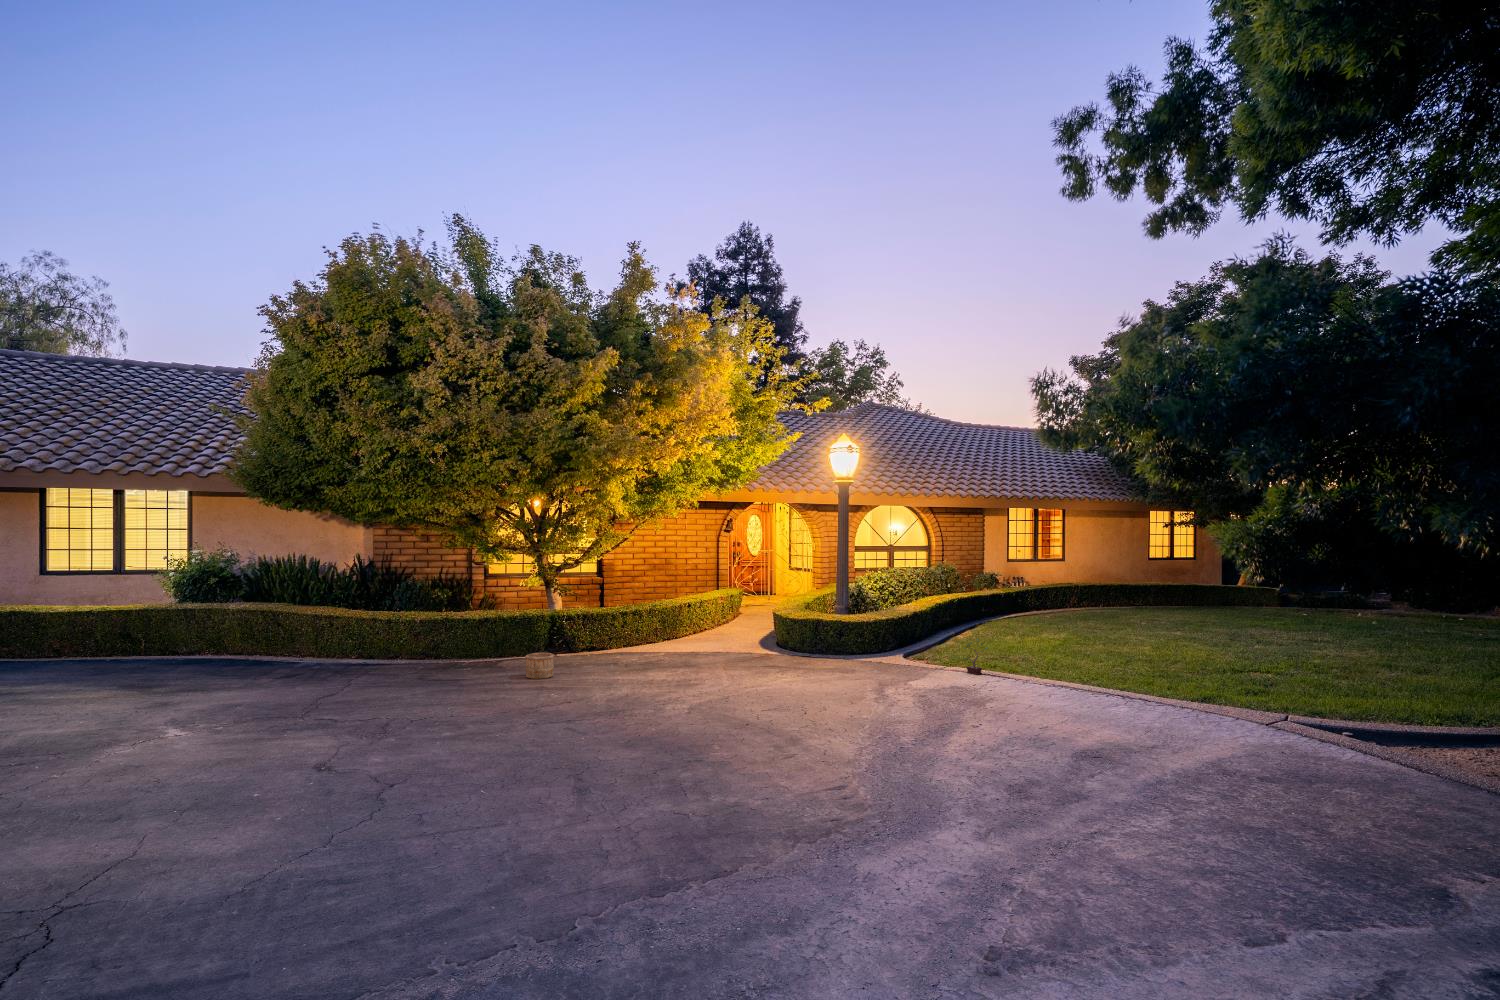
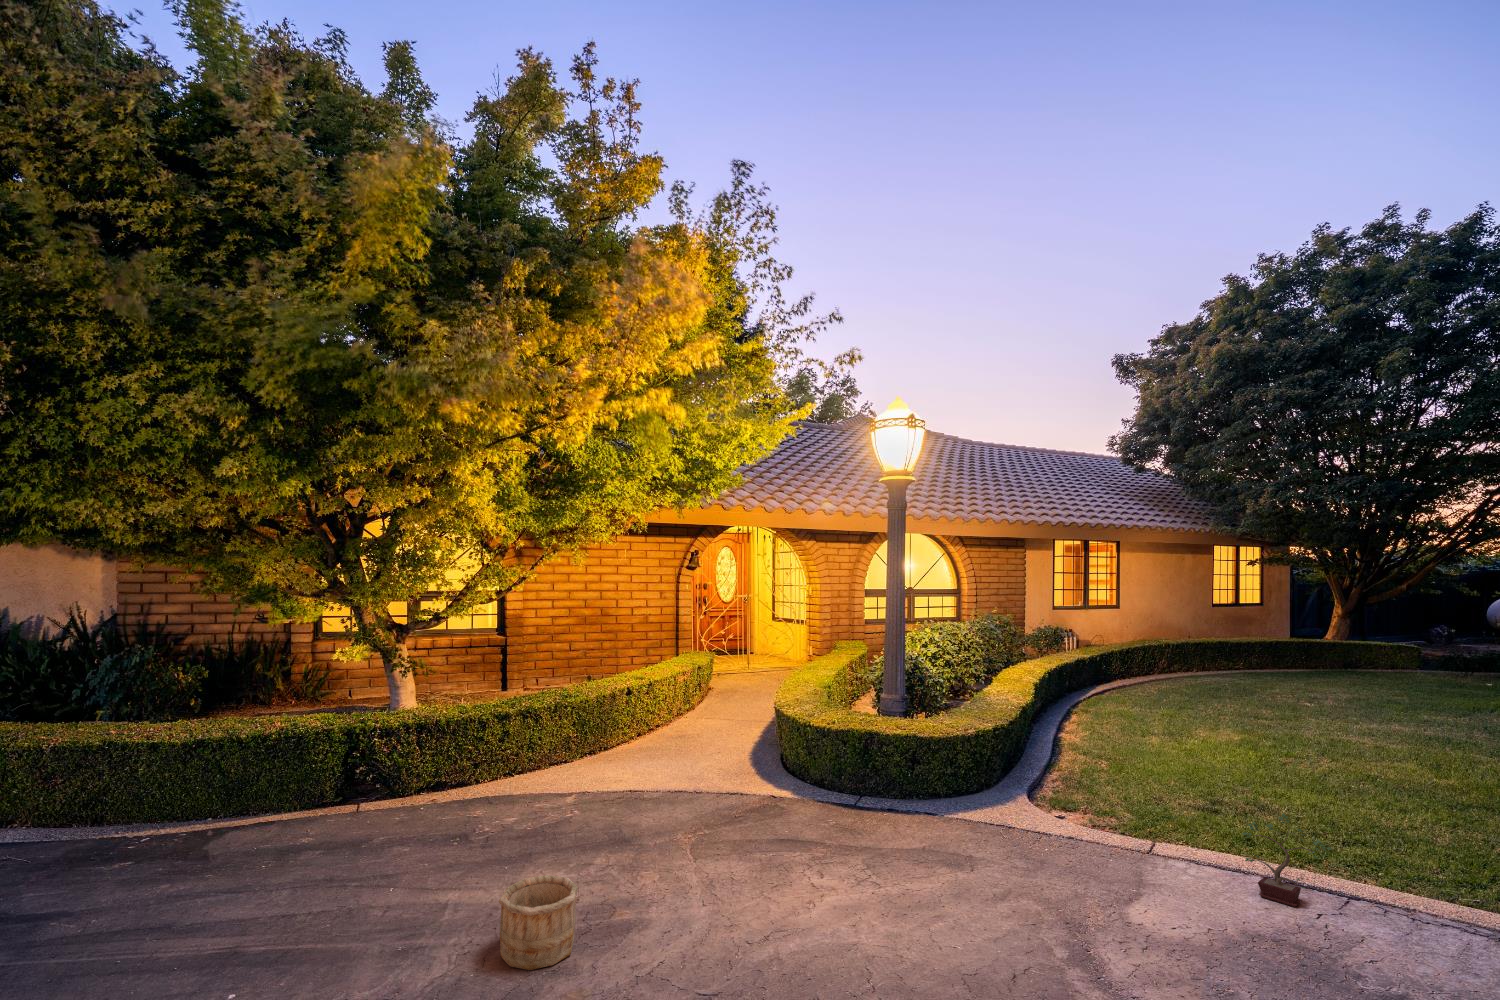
wooden bucket: present [525,652,554,679] -> present [499,875,578,970]

